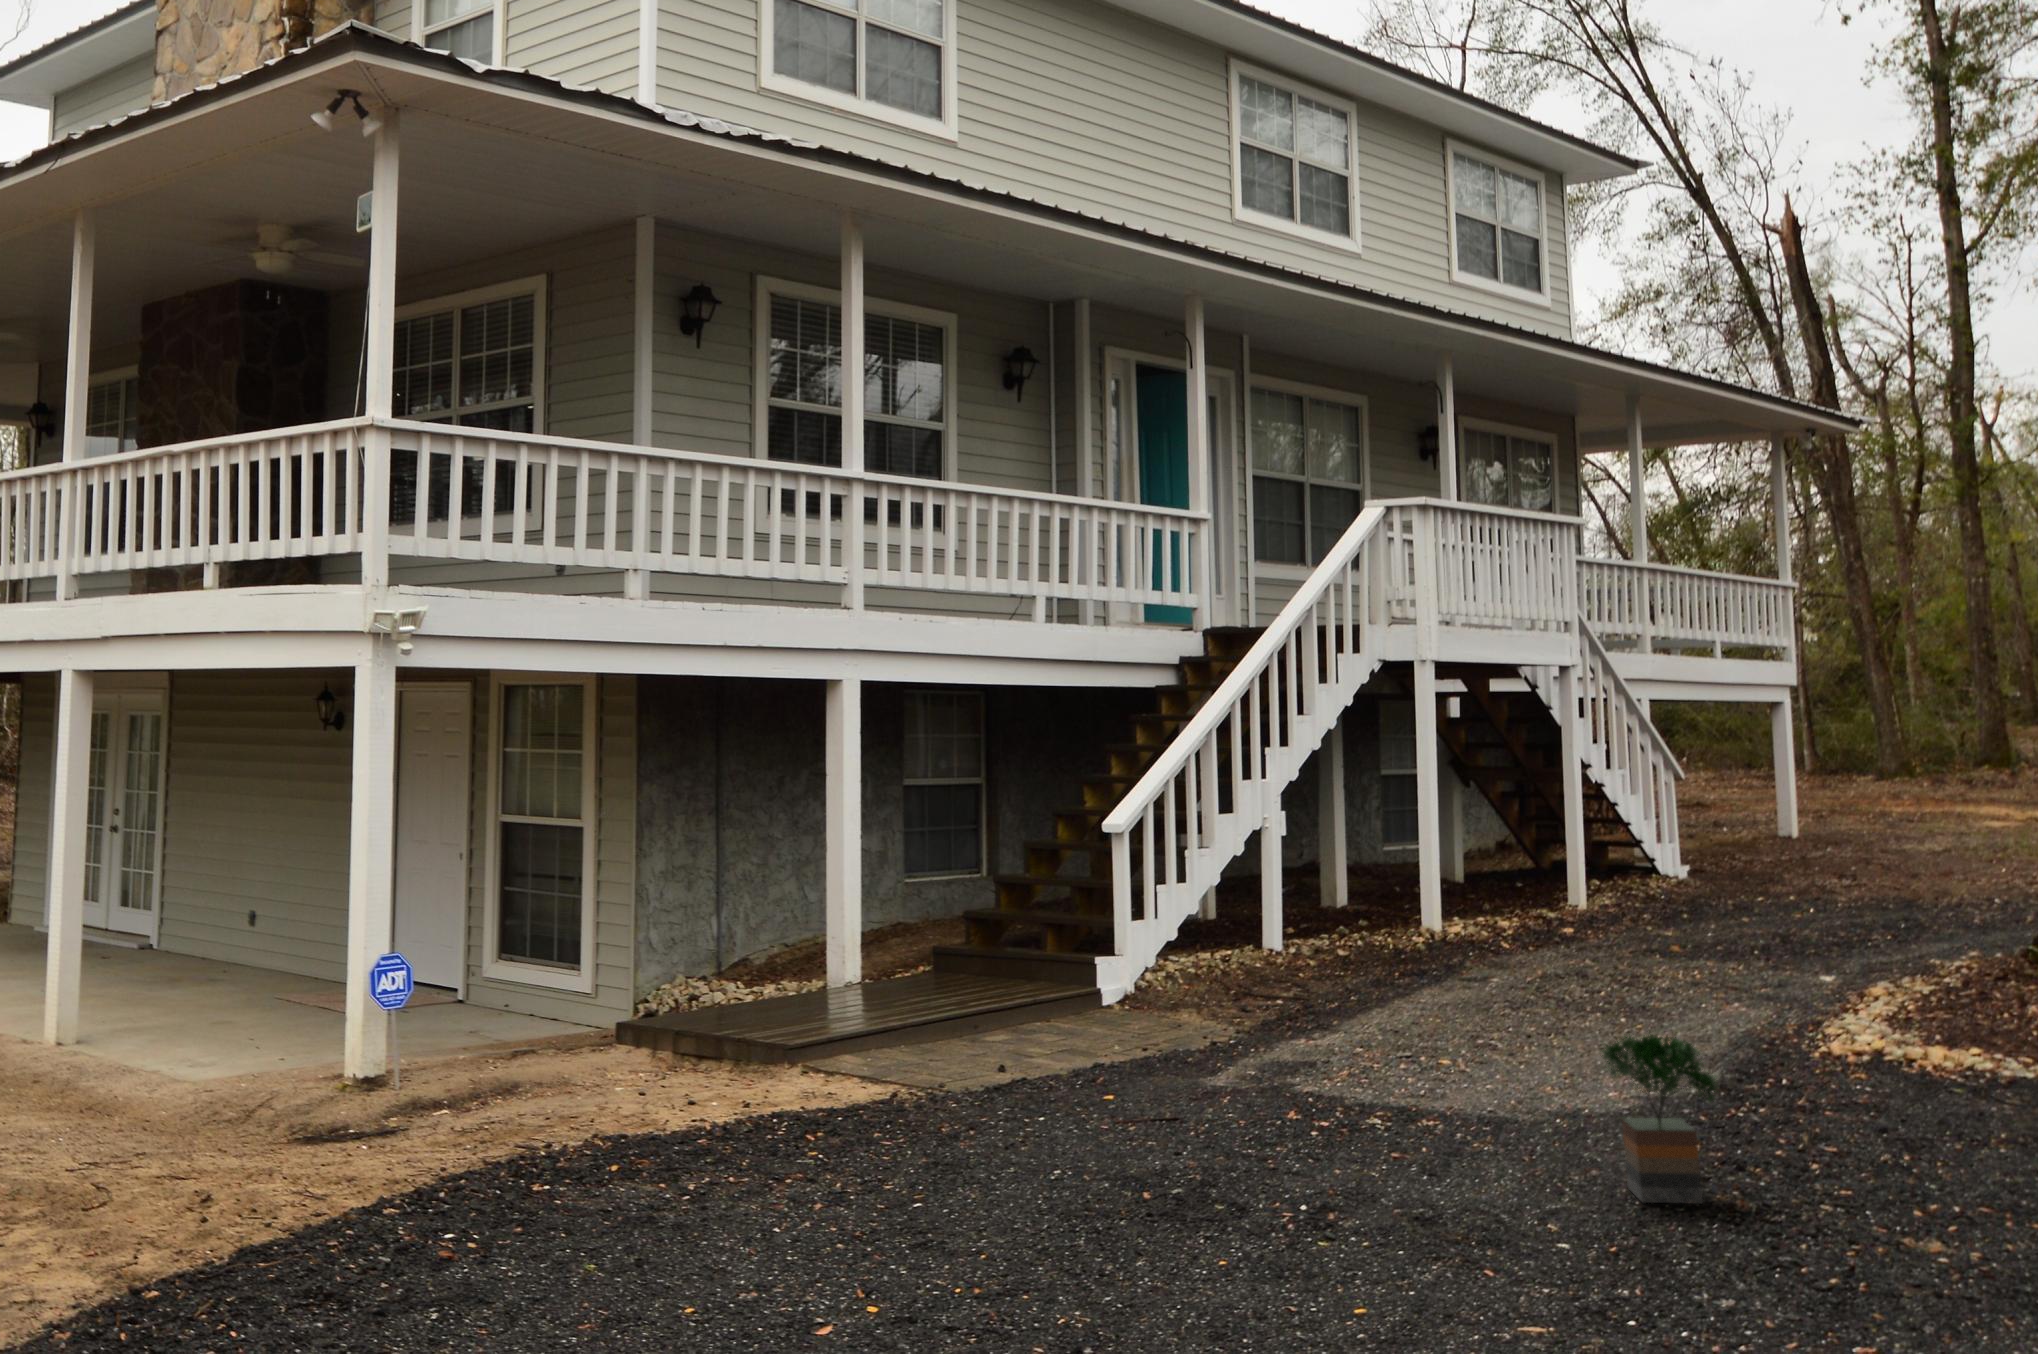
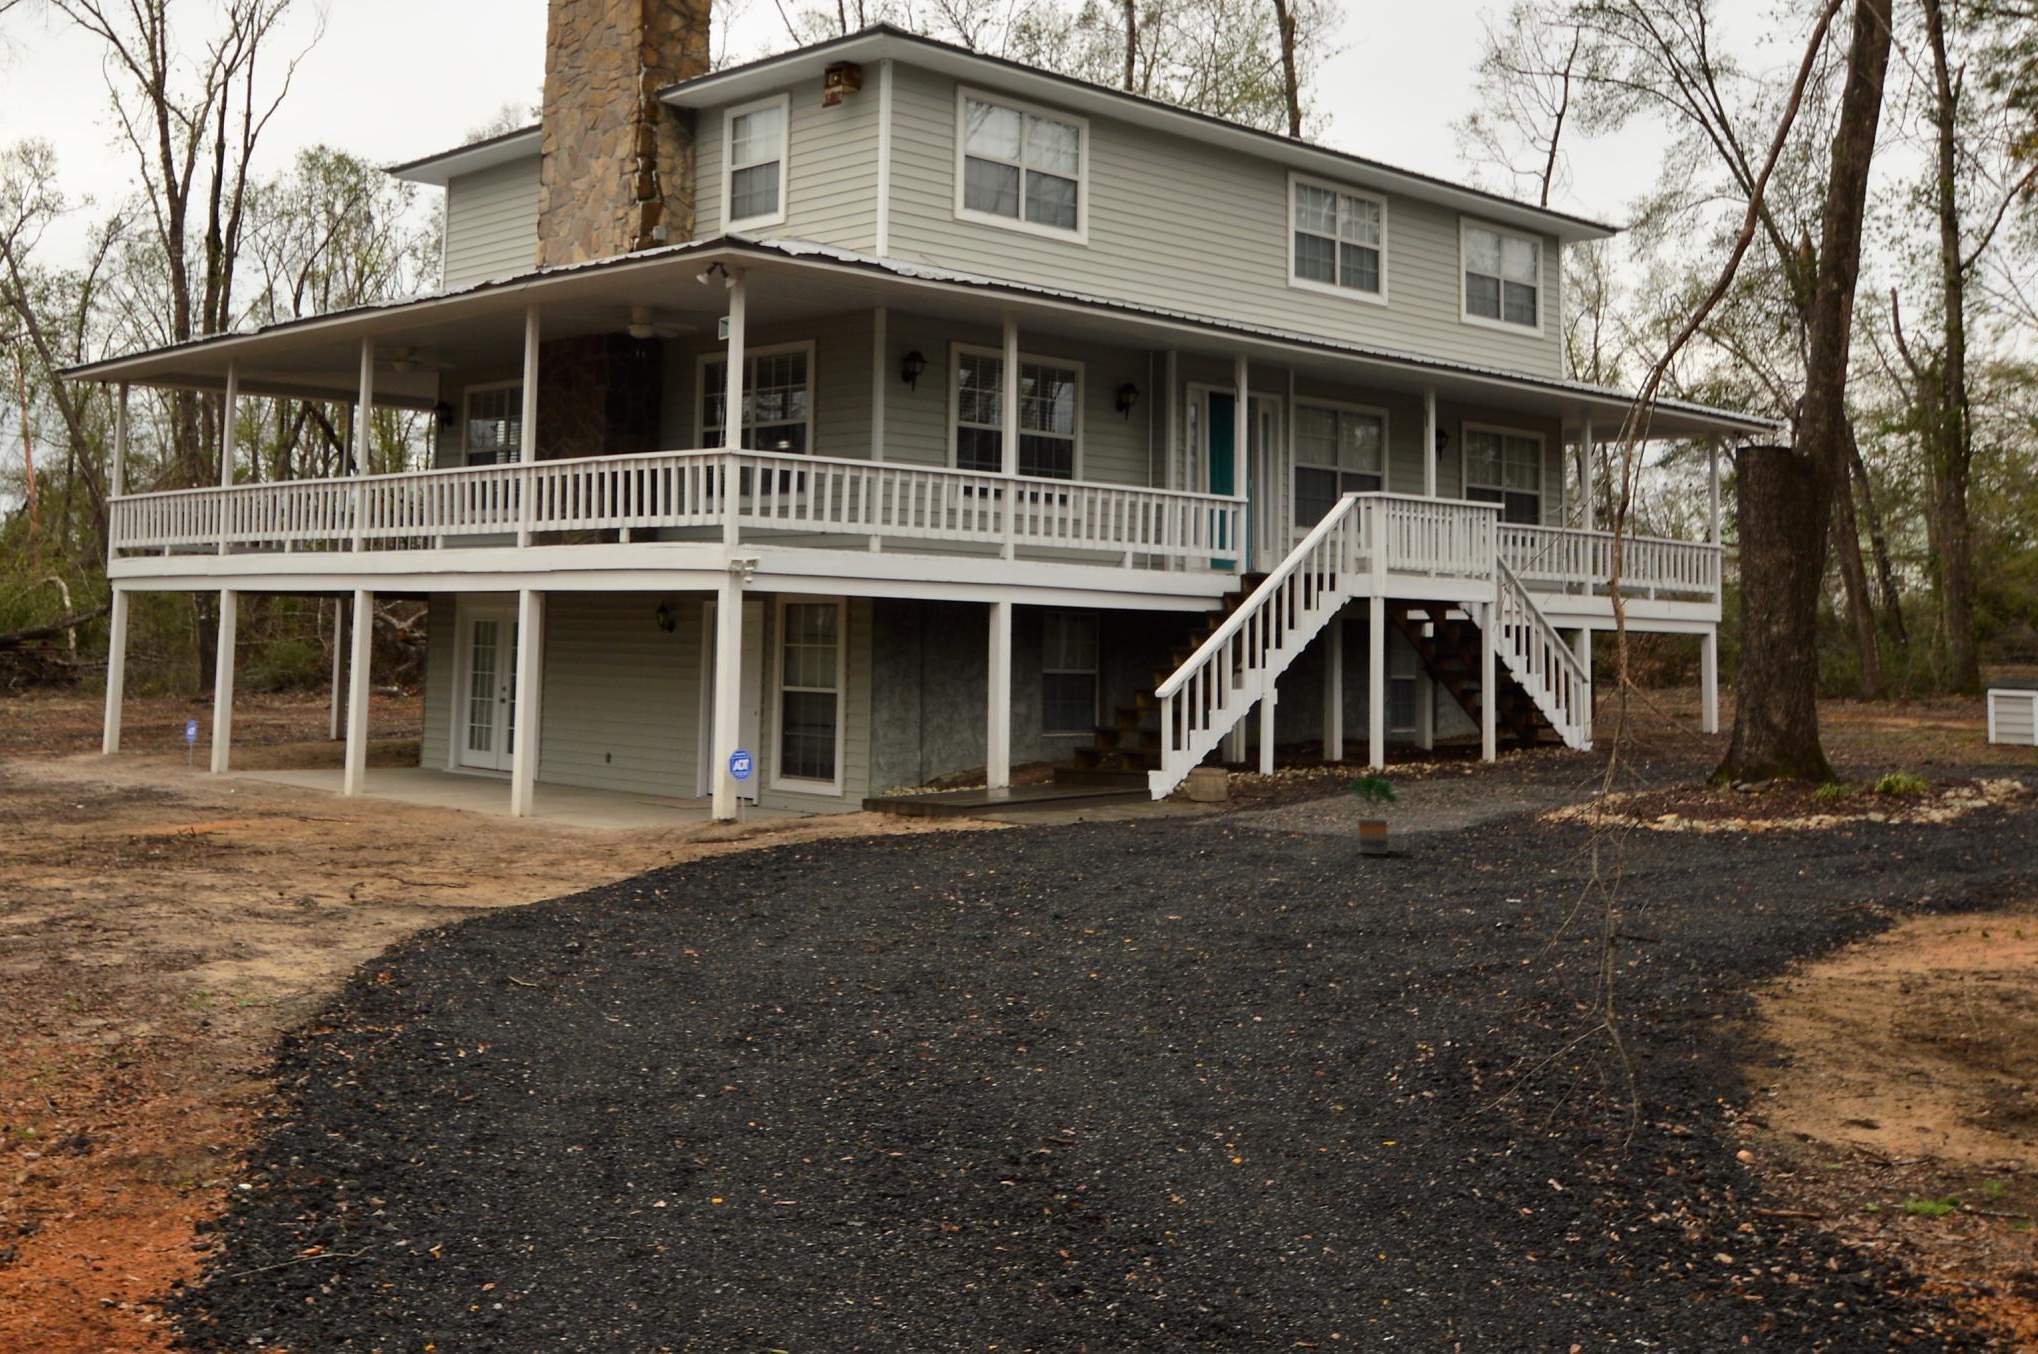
wooden bucket: none [1162,948,1227,1008] -> present [1190,768,1227,802]

